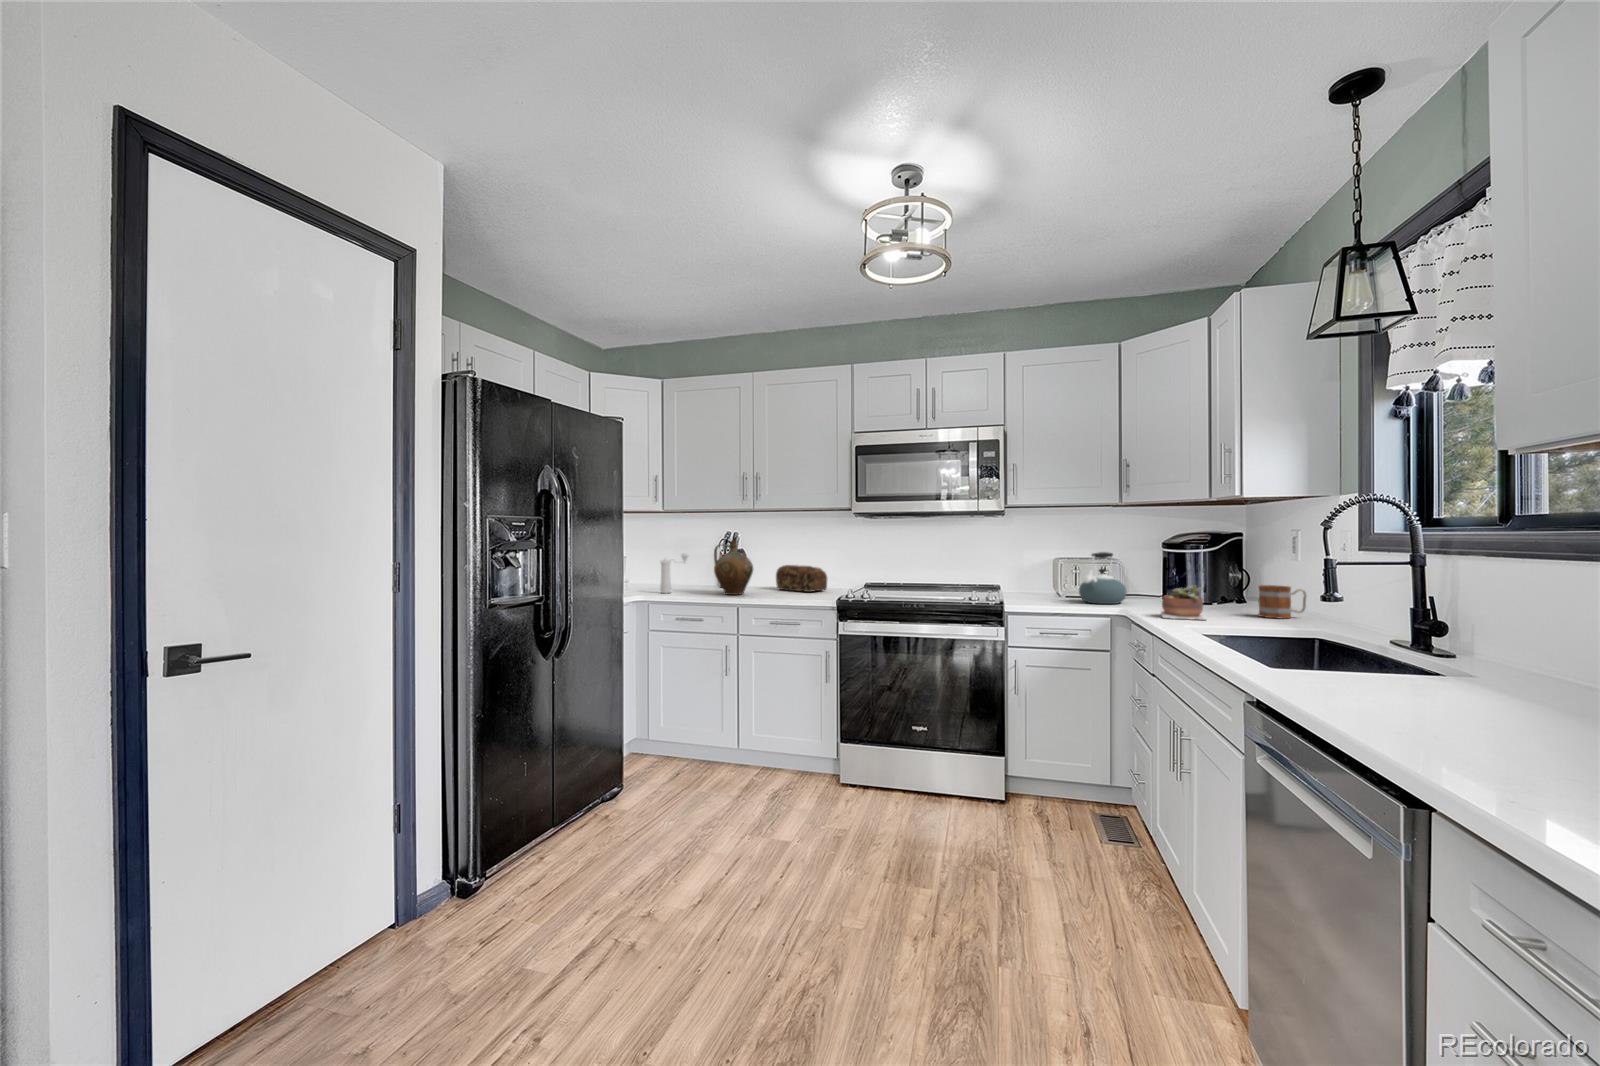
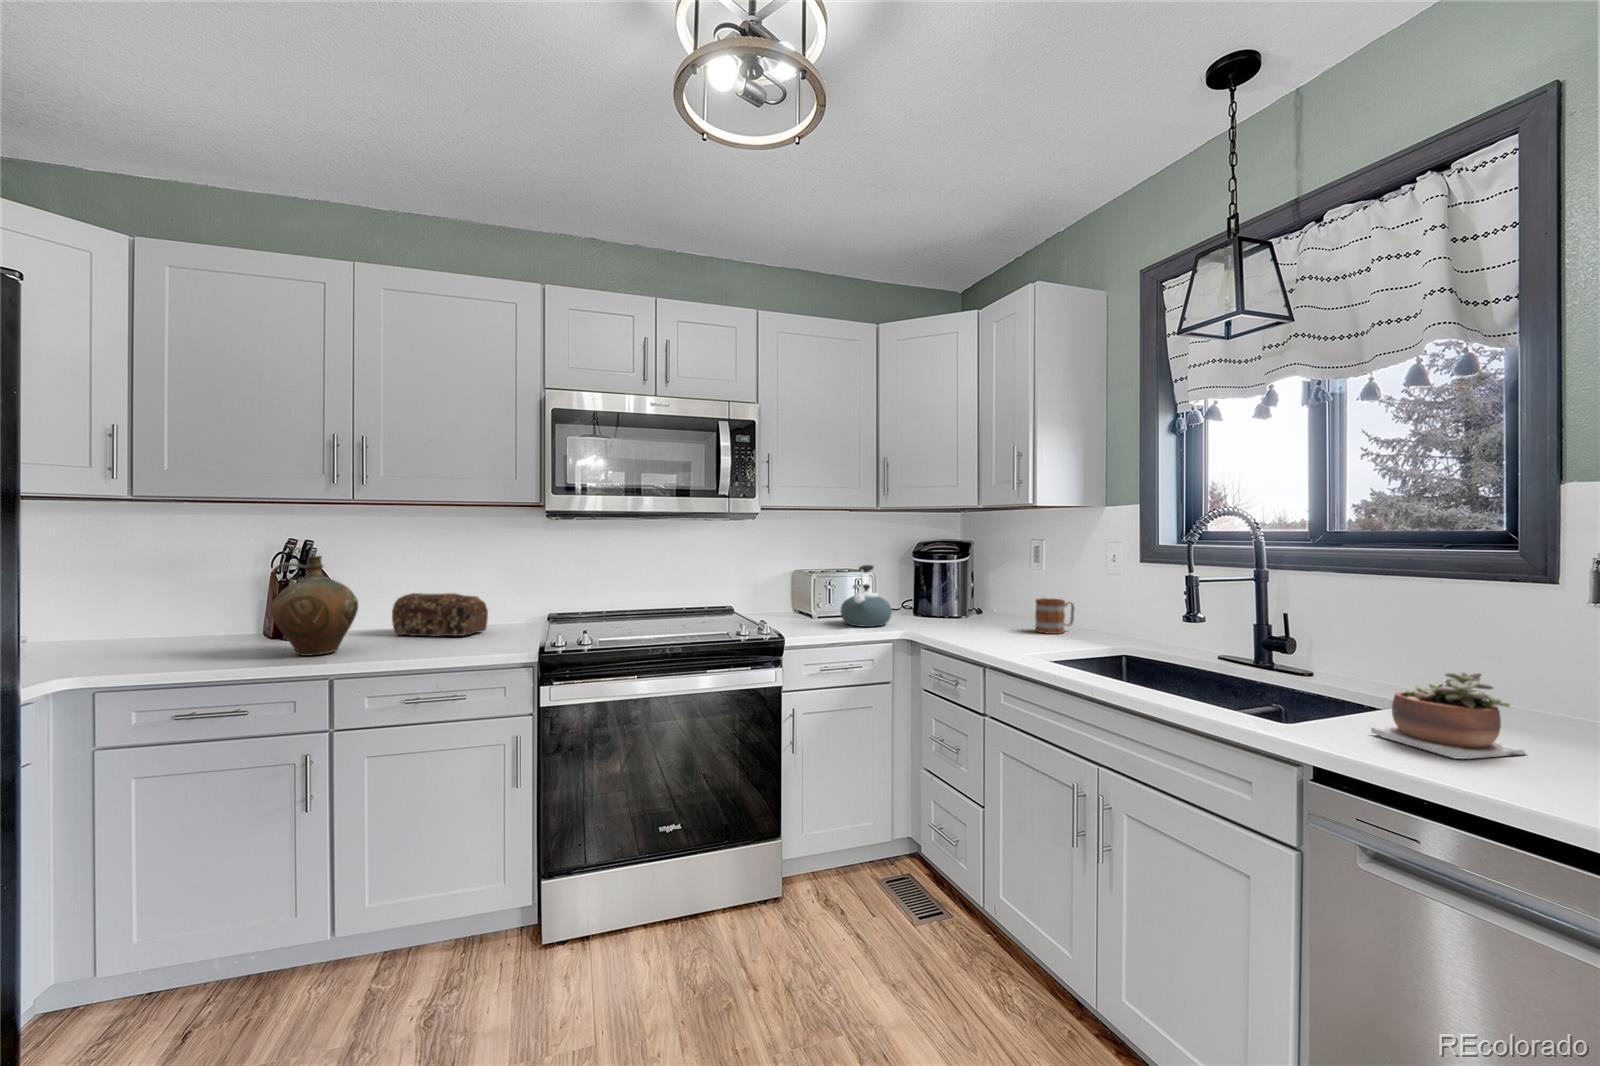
pepper mill: present [660,553,688,593] -> none [129,582,204,665]
succulent plant: present [1161,586,1206,620] -> present [1371,672,1526,759]

